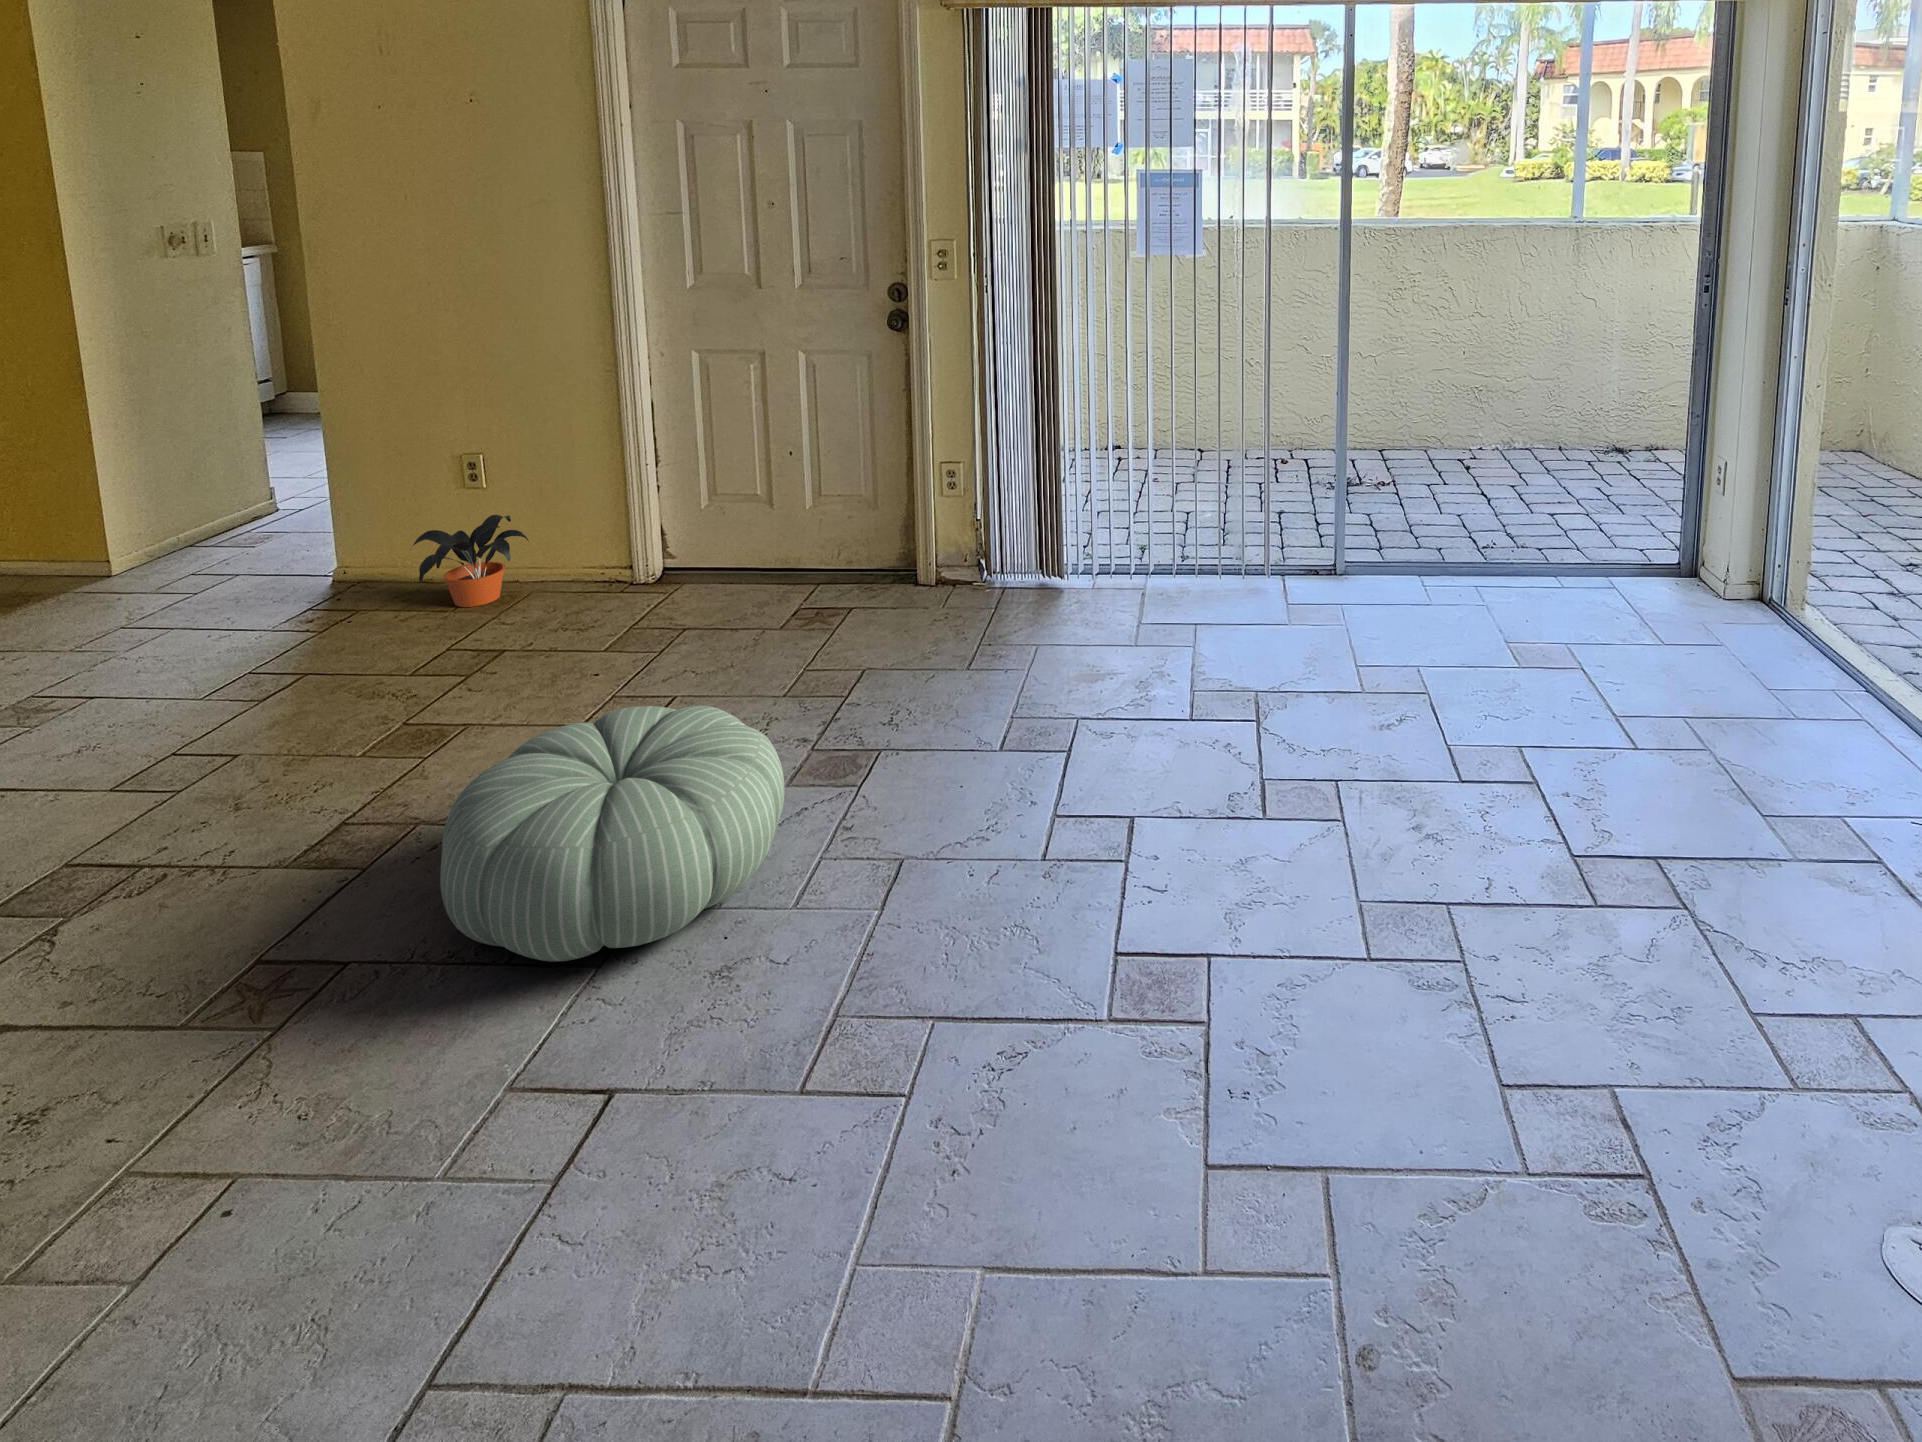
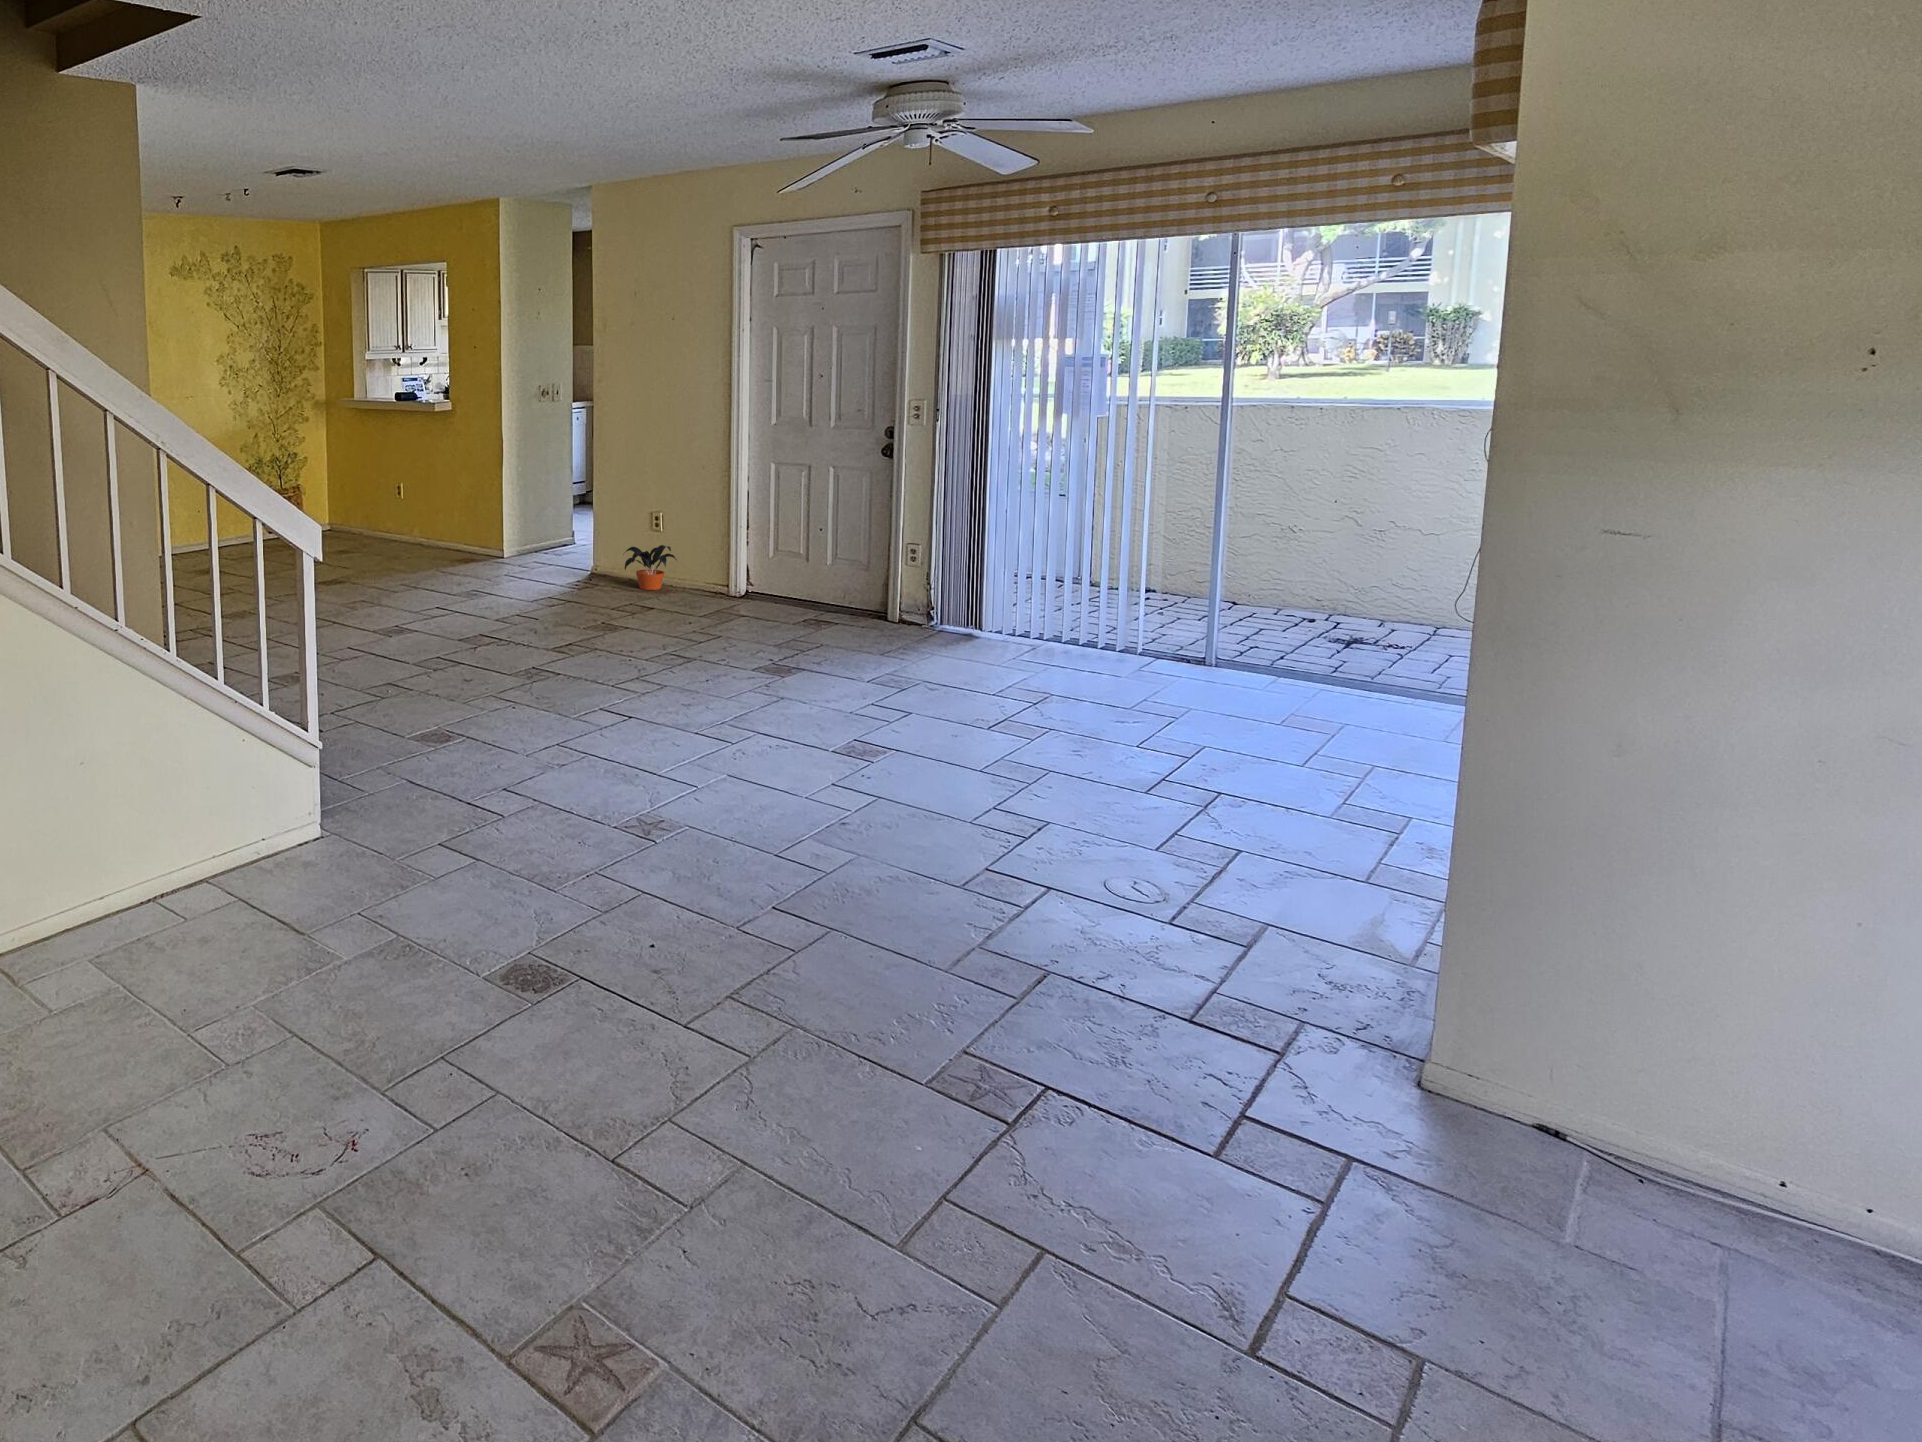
pouf: present [440,706,784,961] -> none [606,604,747,682]

